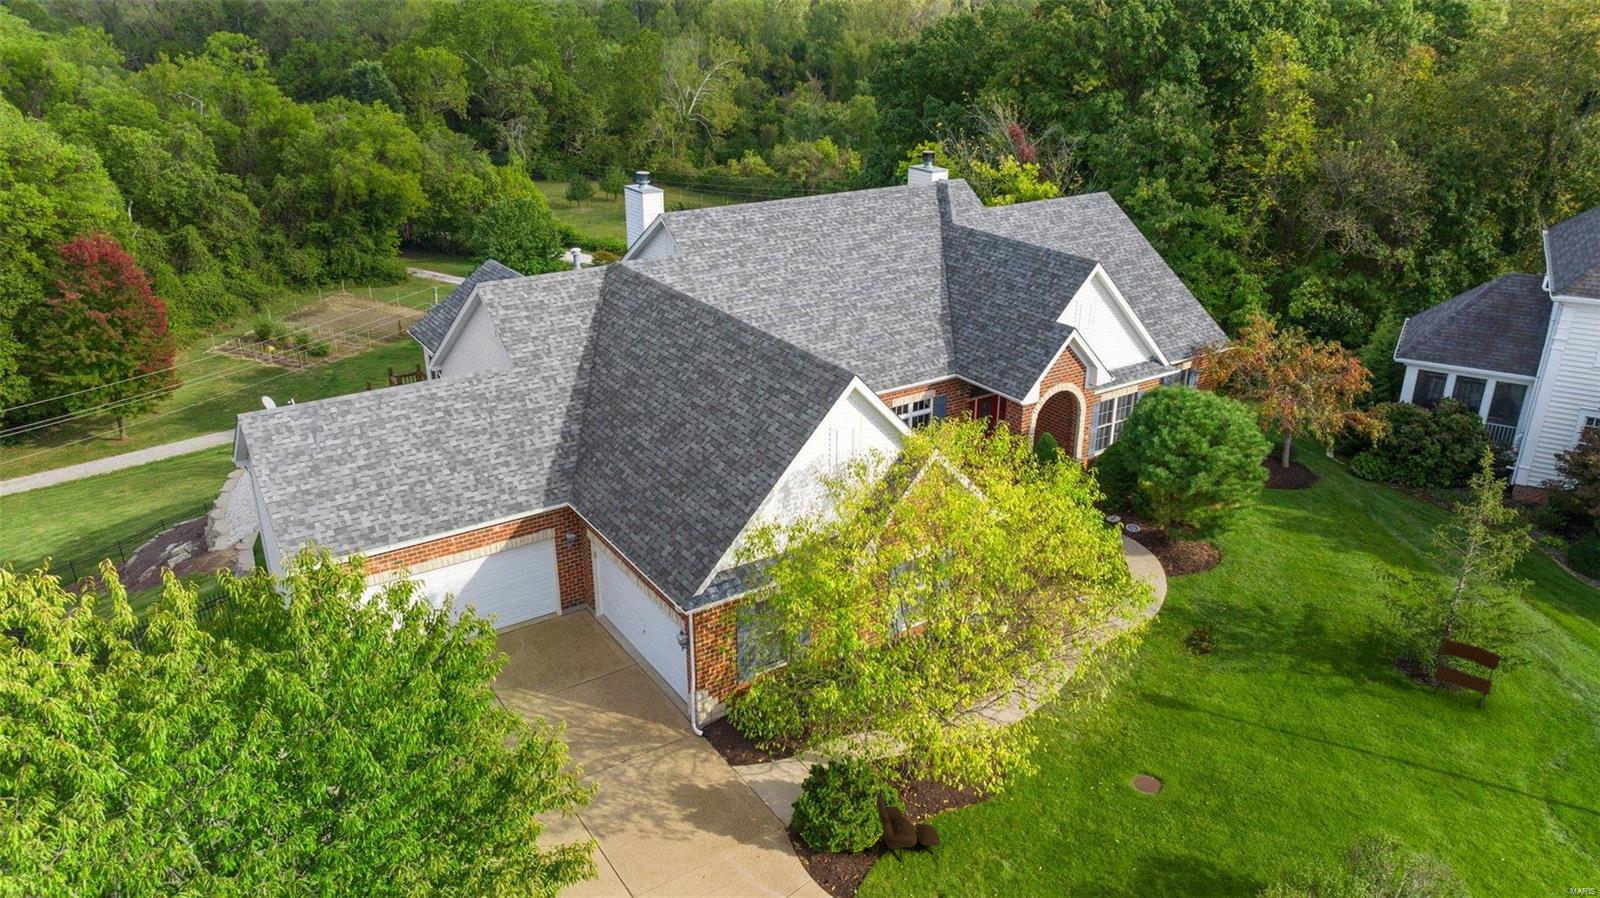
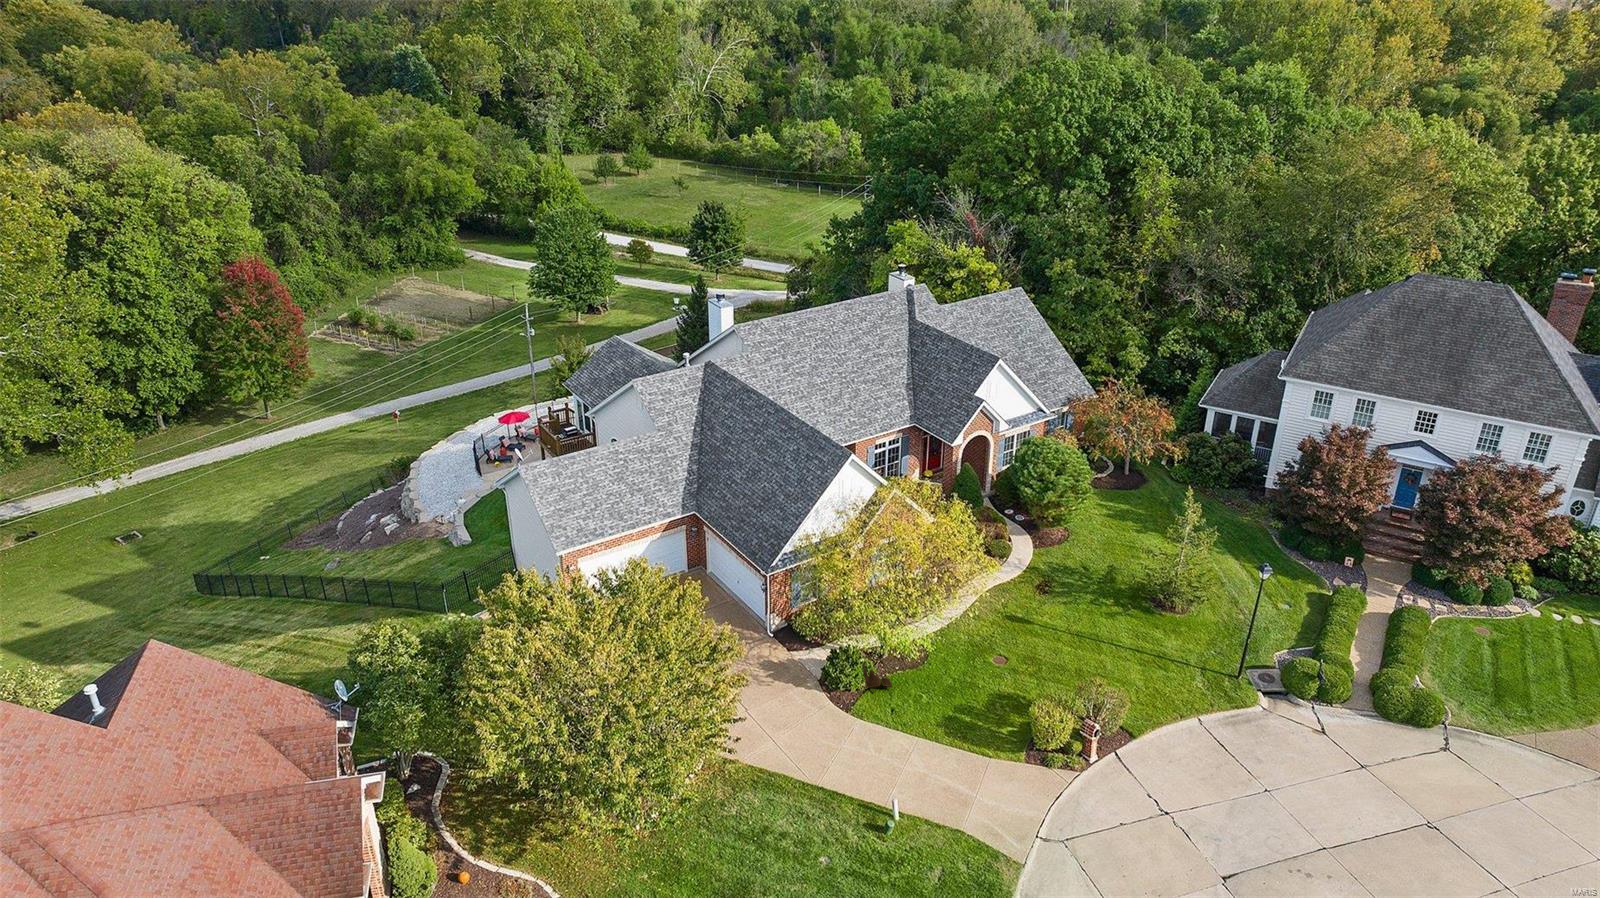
bench: present [1432,640,1500,708] -> none [1159,588,1191,624]

